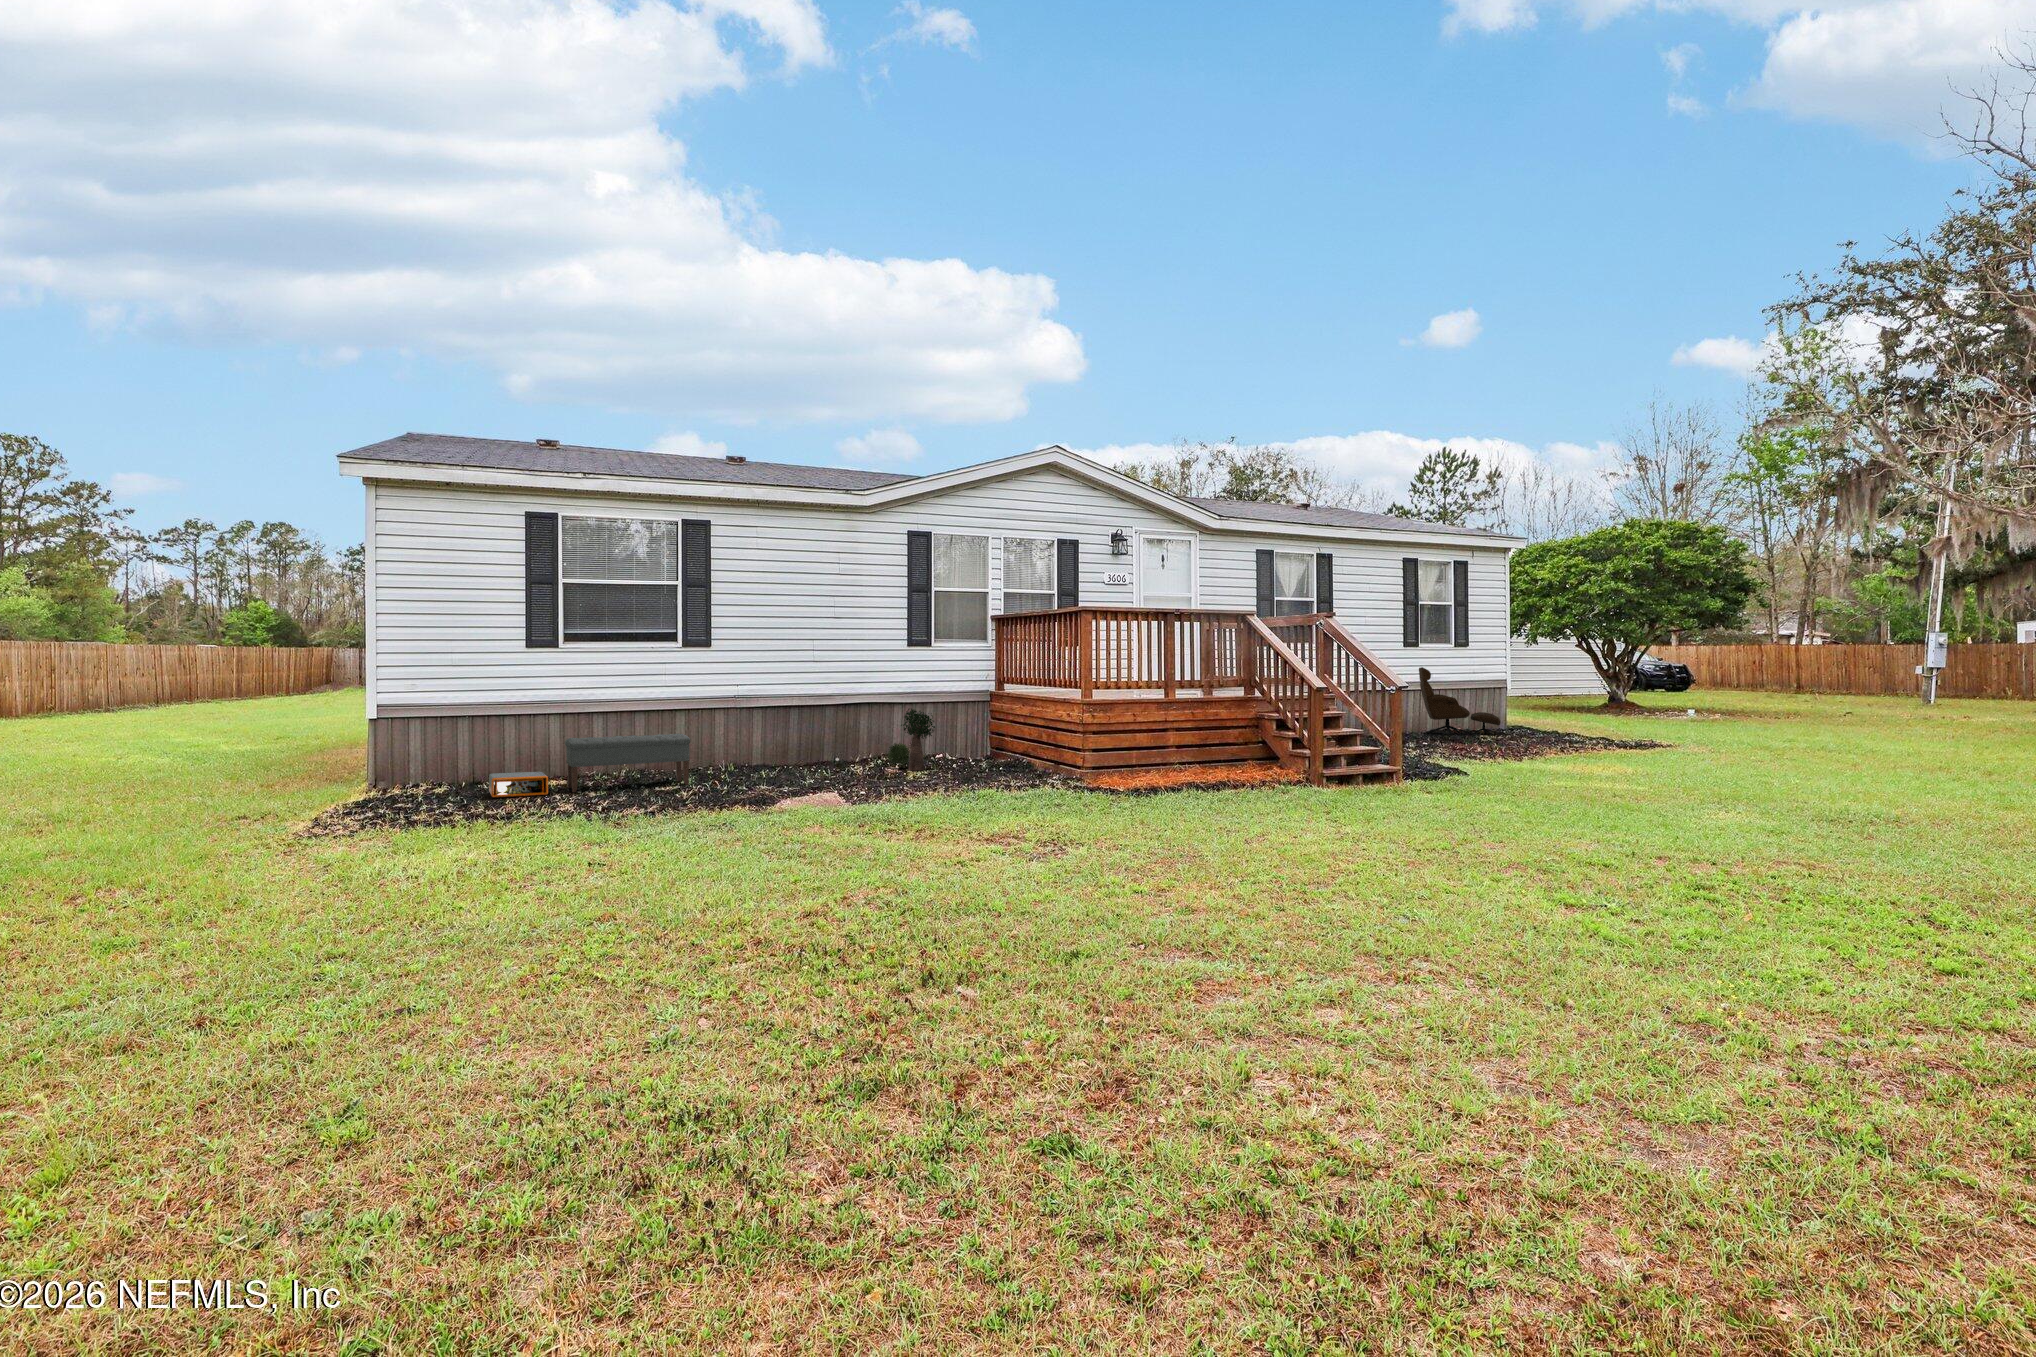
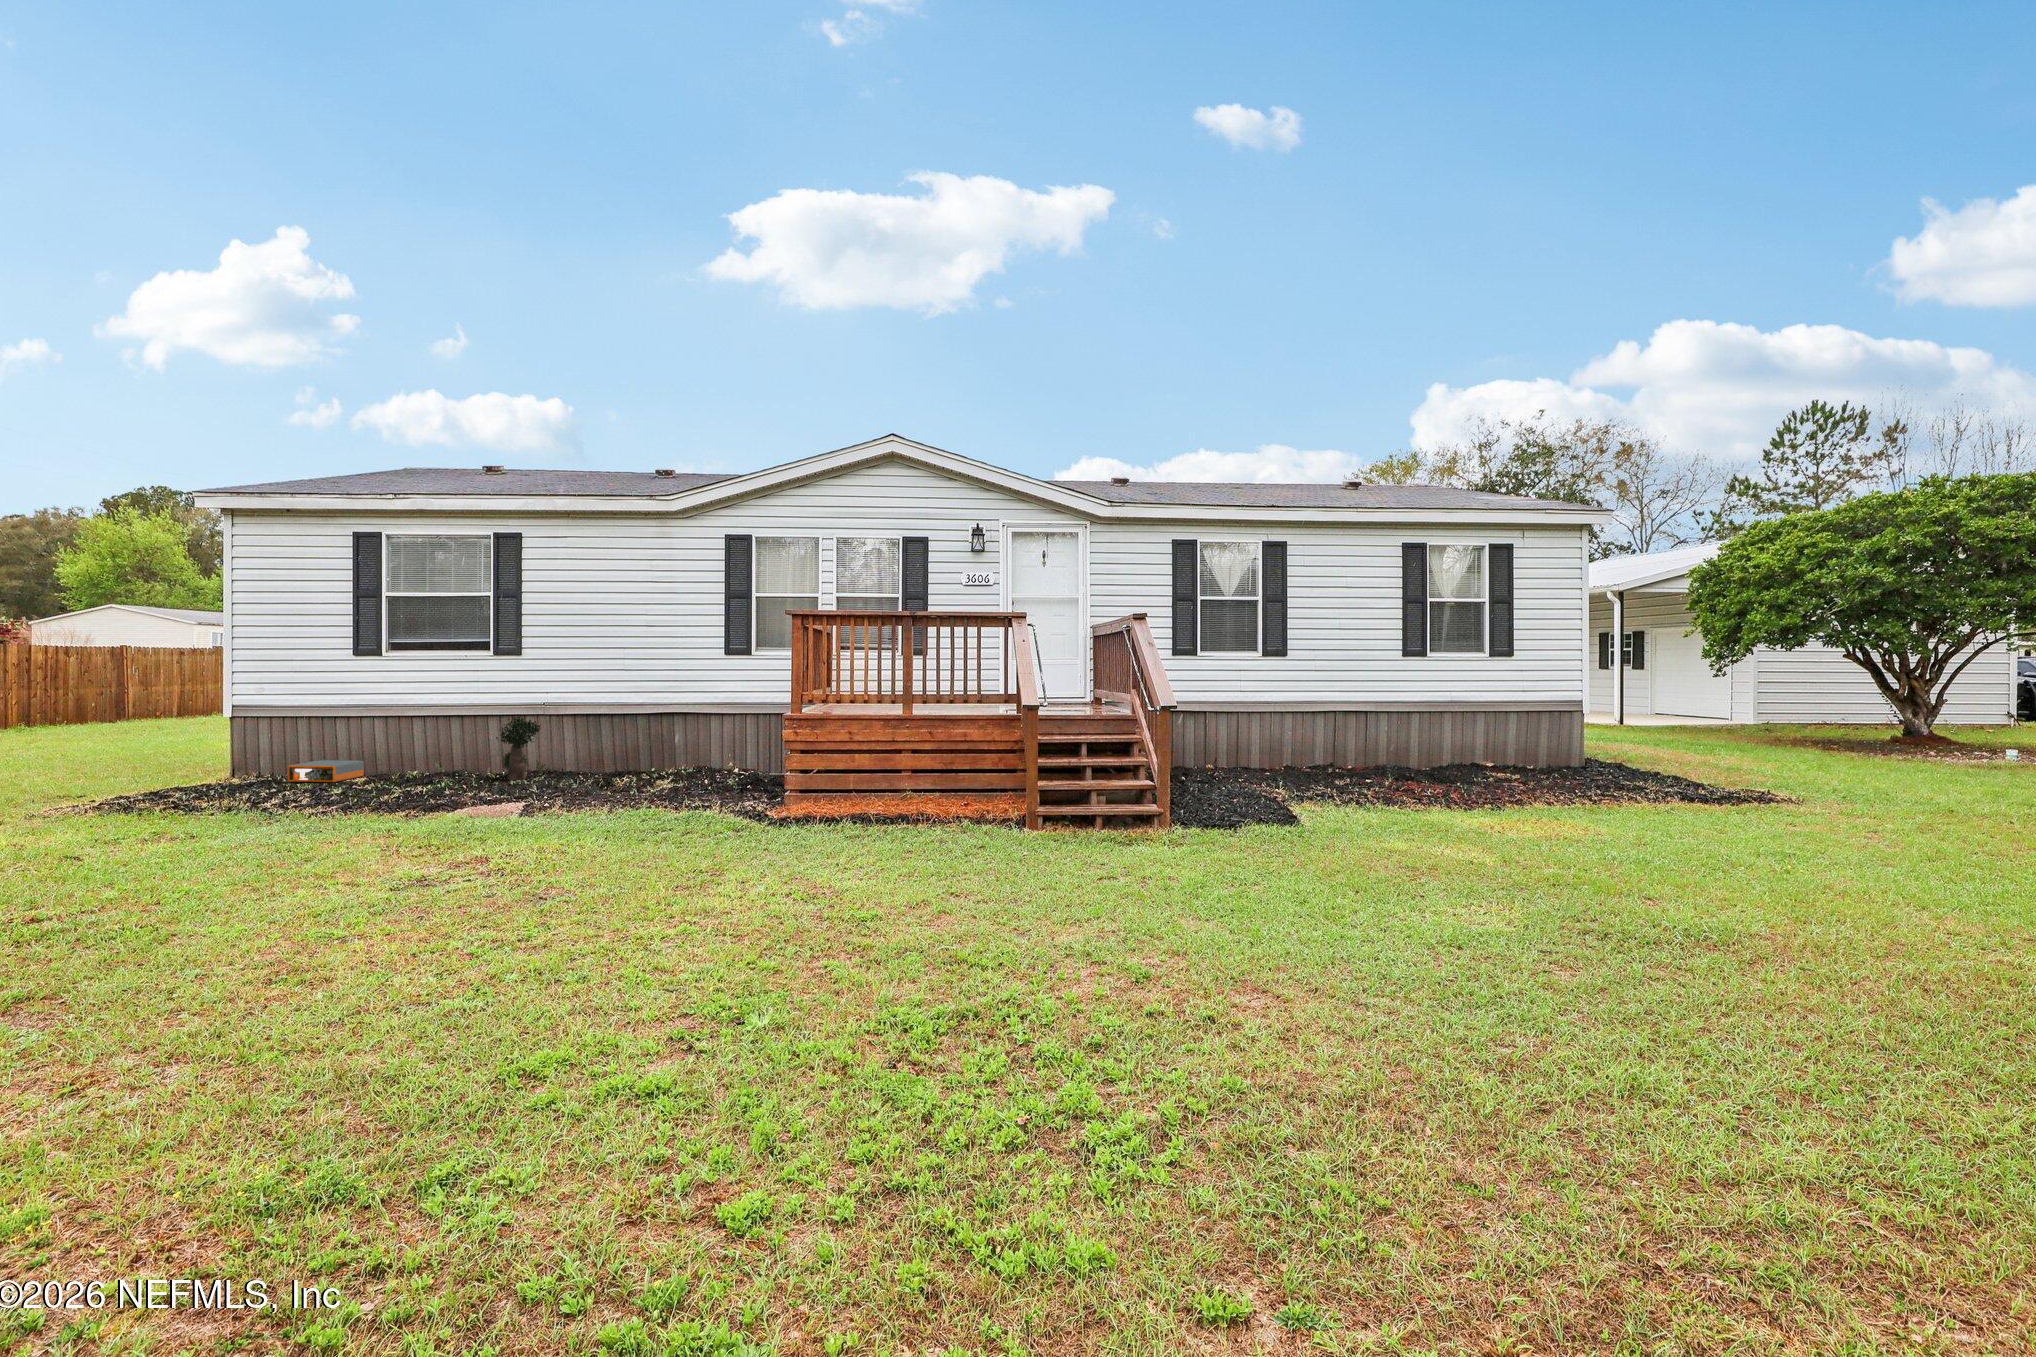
lounge chair: present [1419,667,1501,735] -> none [1427,684,1538,776]
potted plant: present [888,708,935,770] -> present [496,716,545,780]
bench: present [565,734,690,792] -> none [358,732,486,781]

